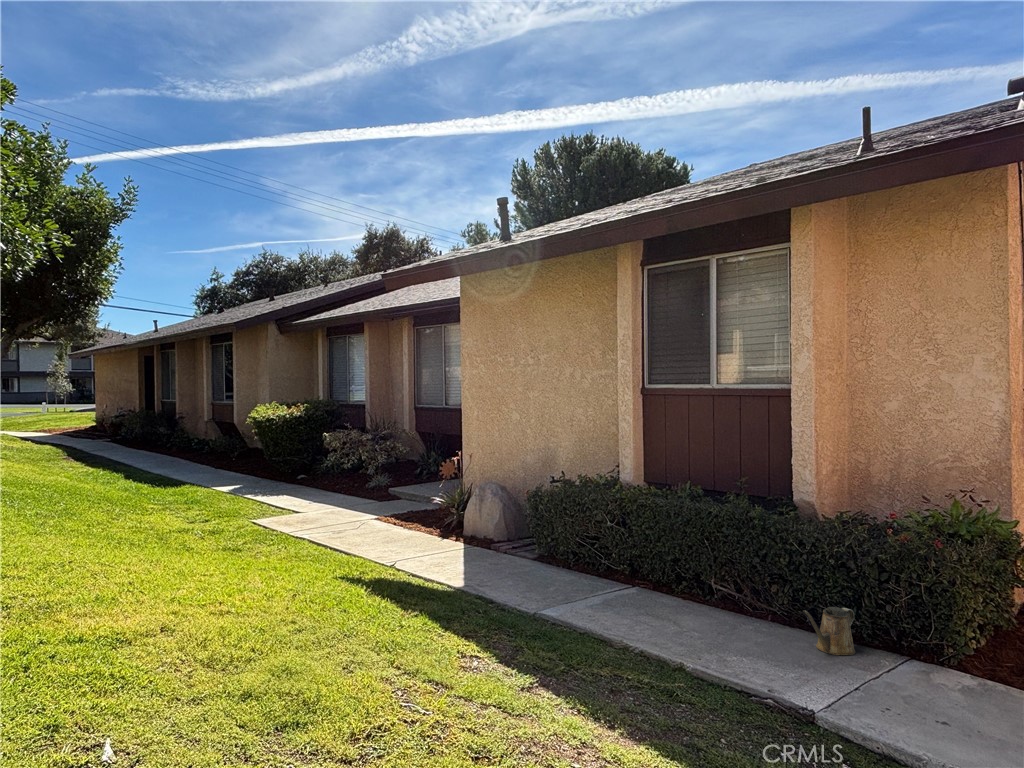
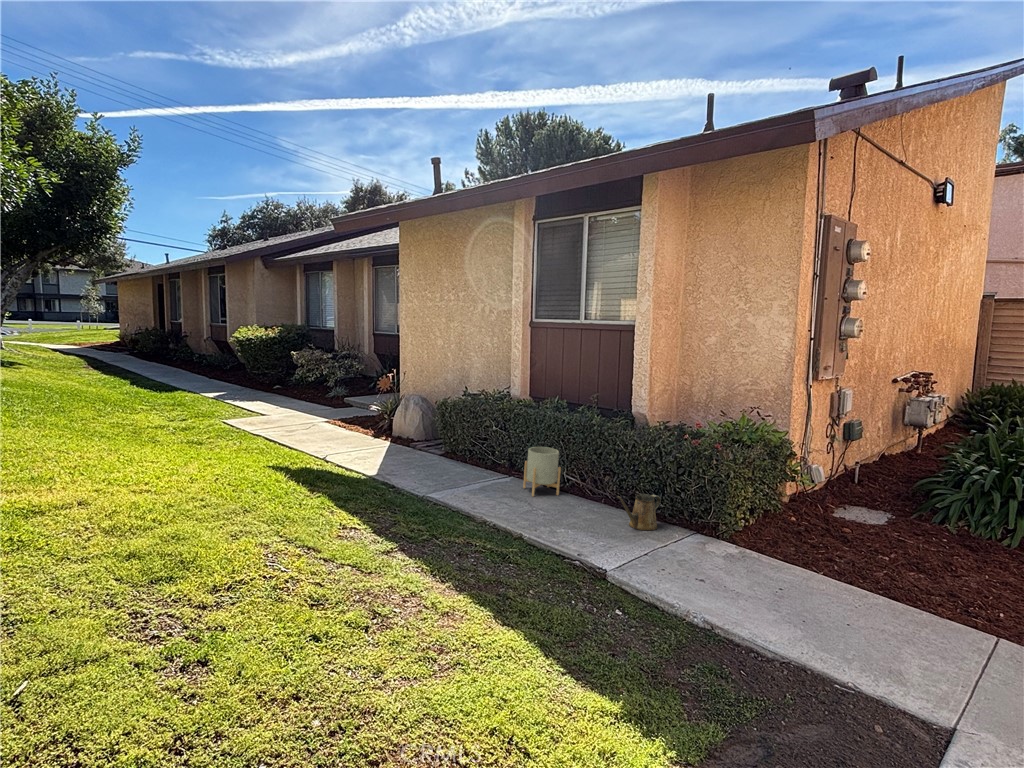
planter: none [659,548,709,612] -> present [523,447,561,496]

